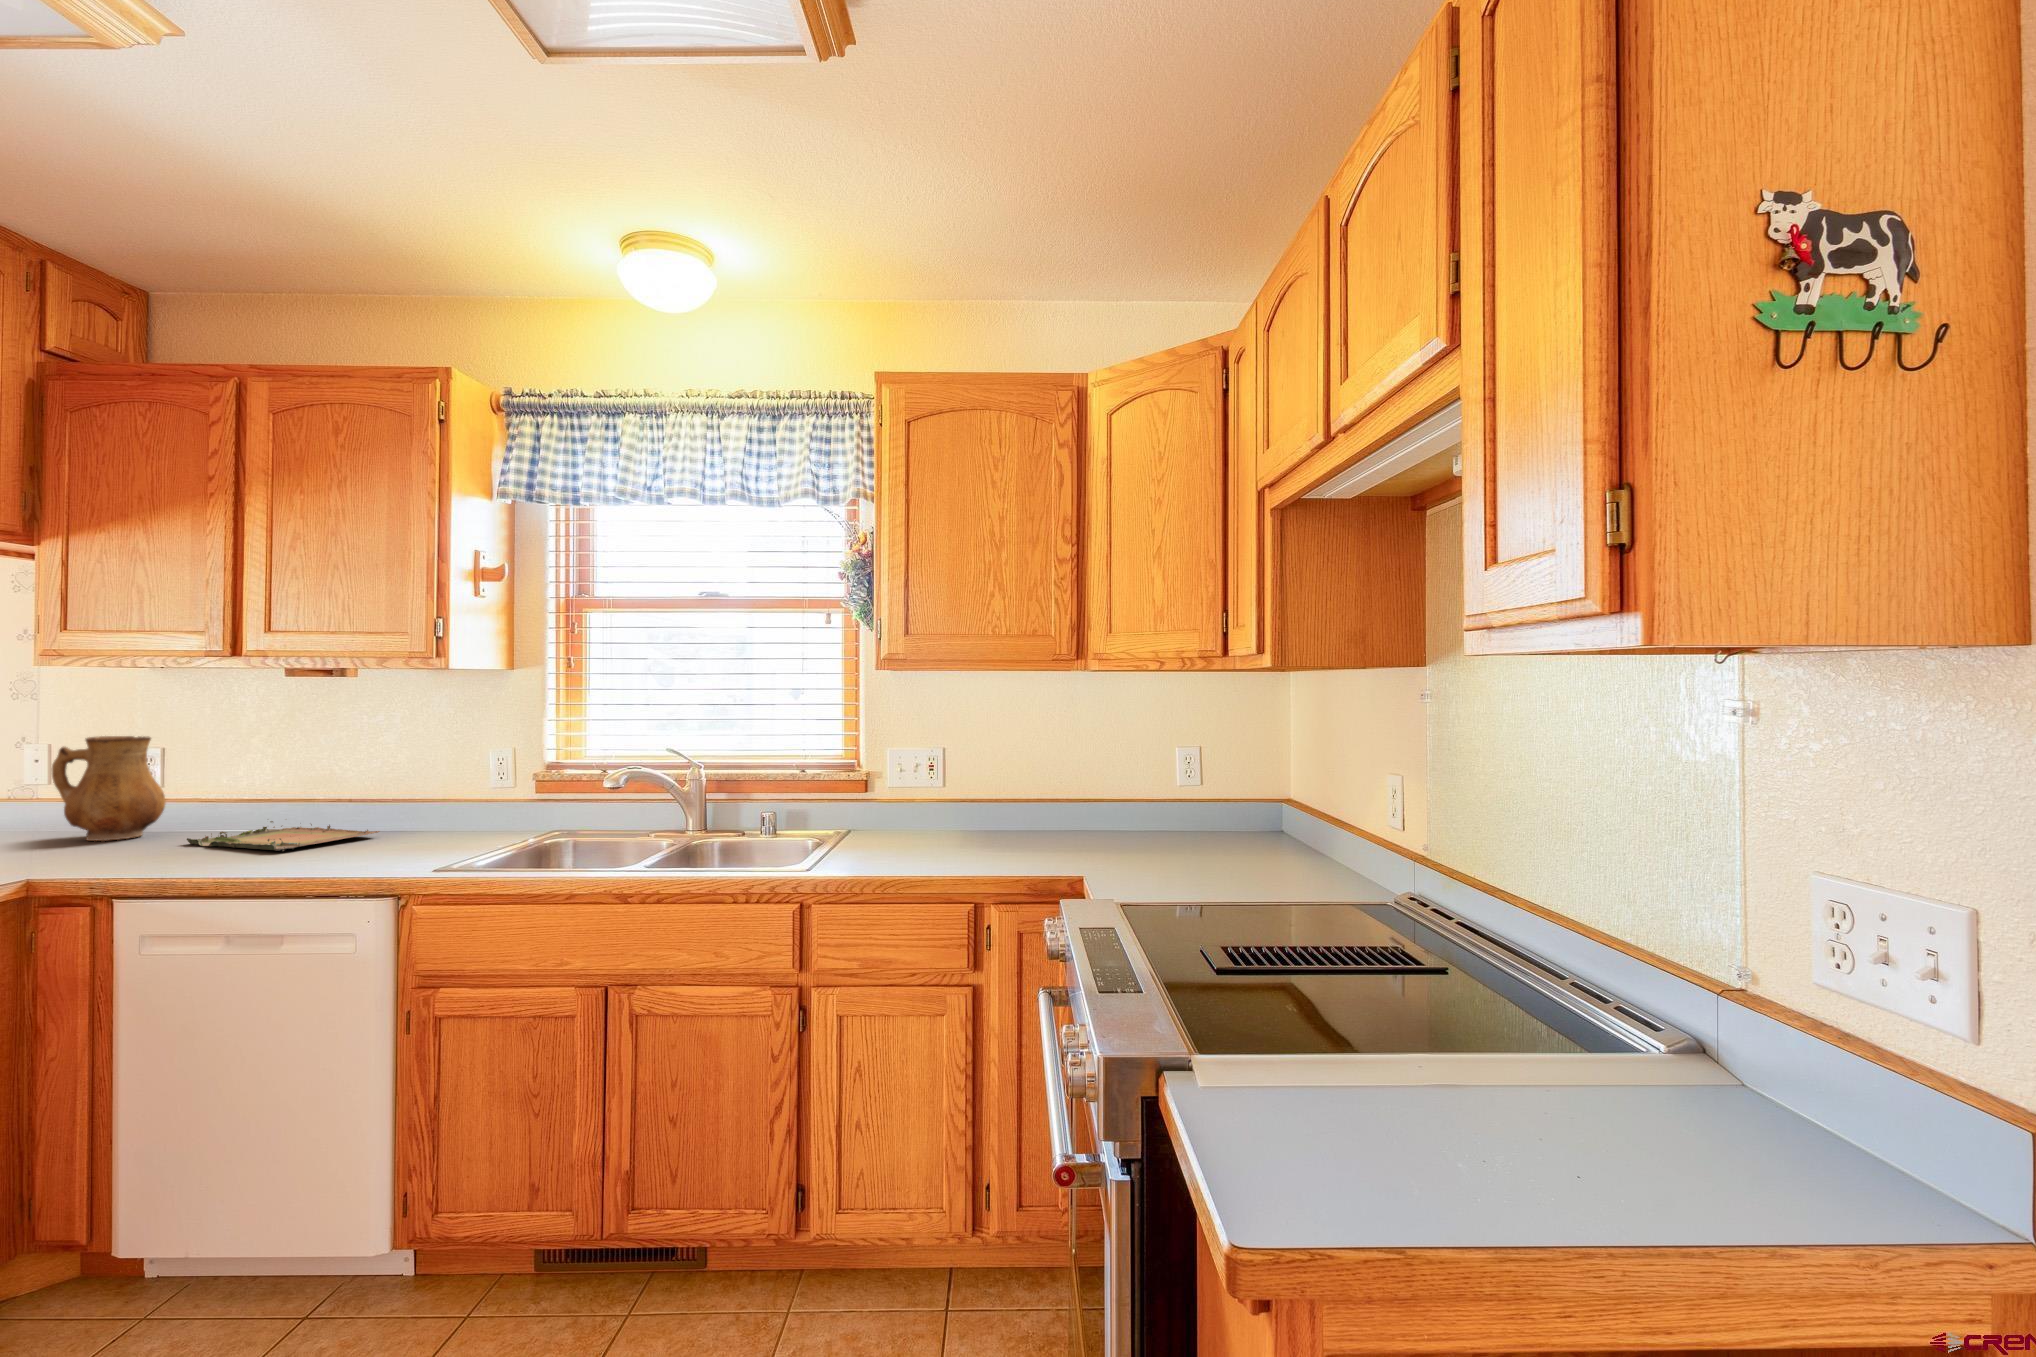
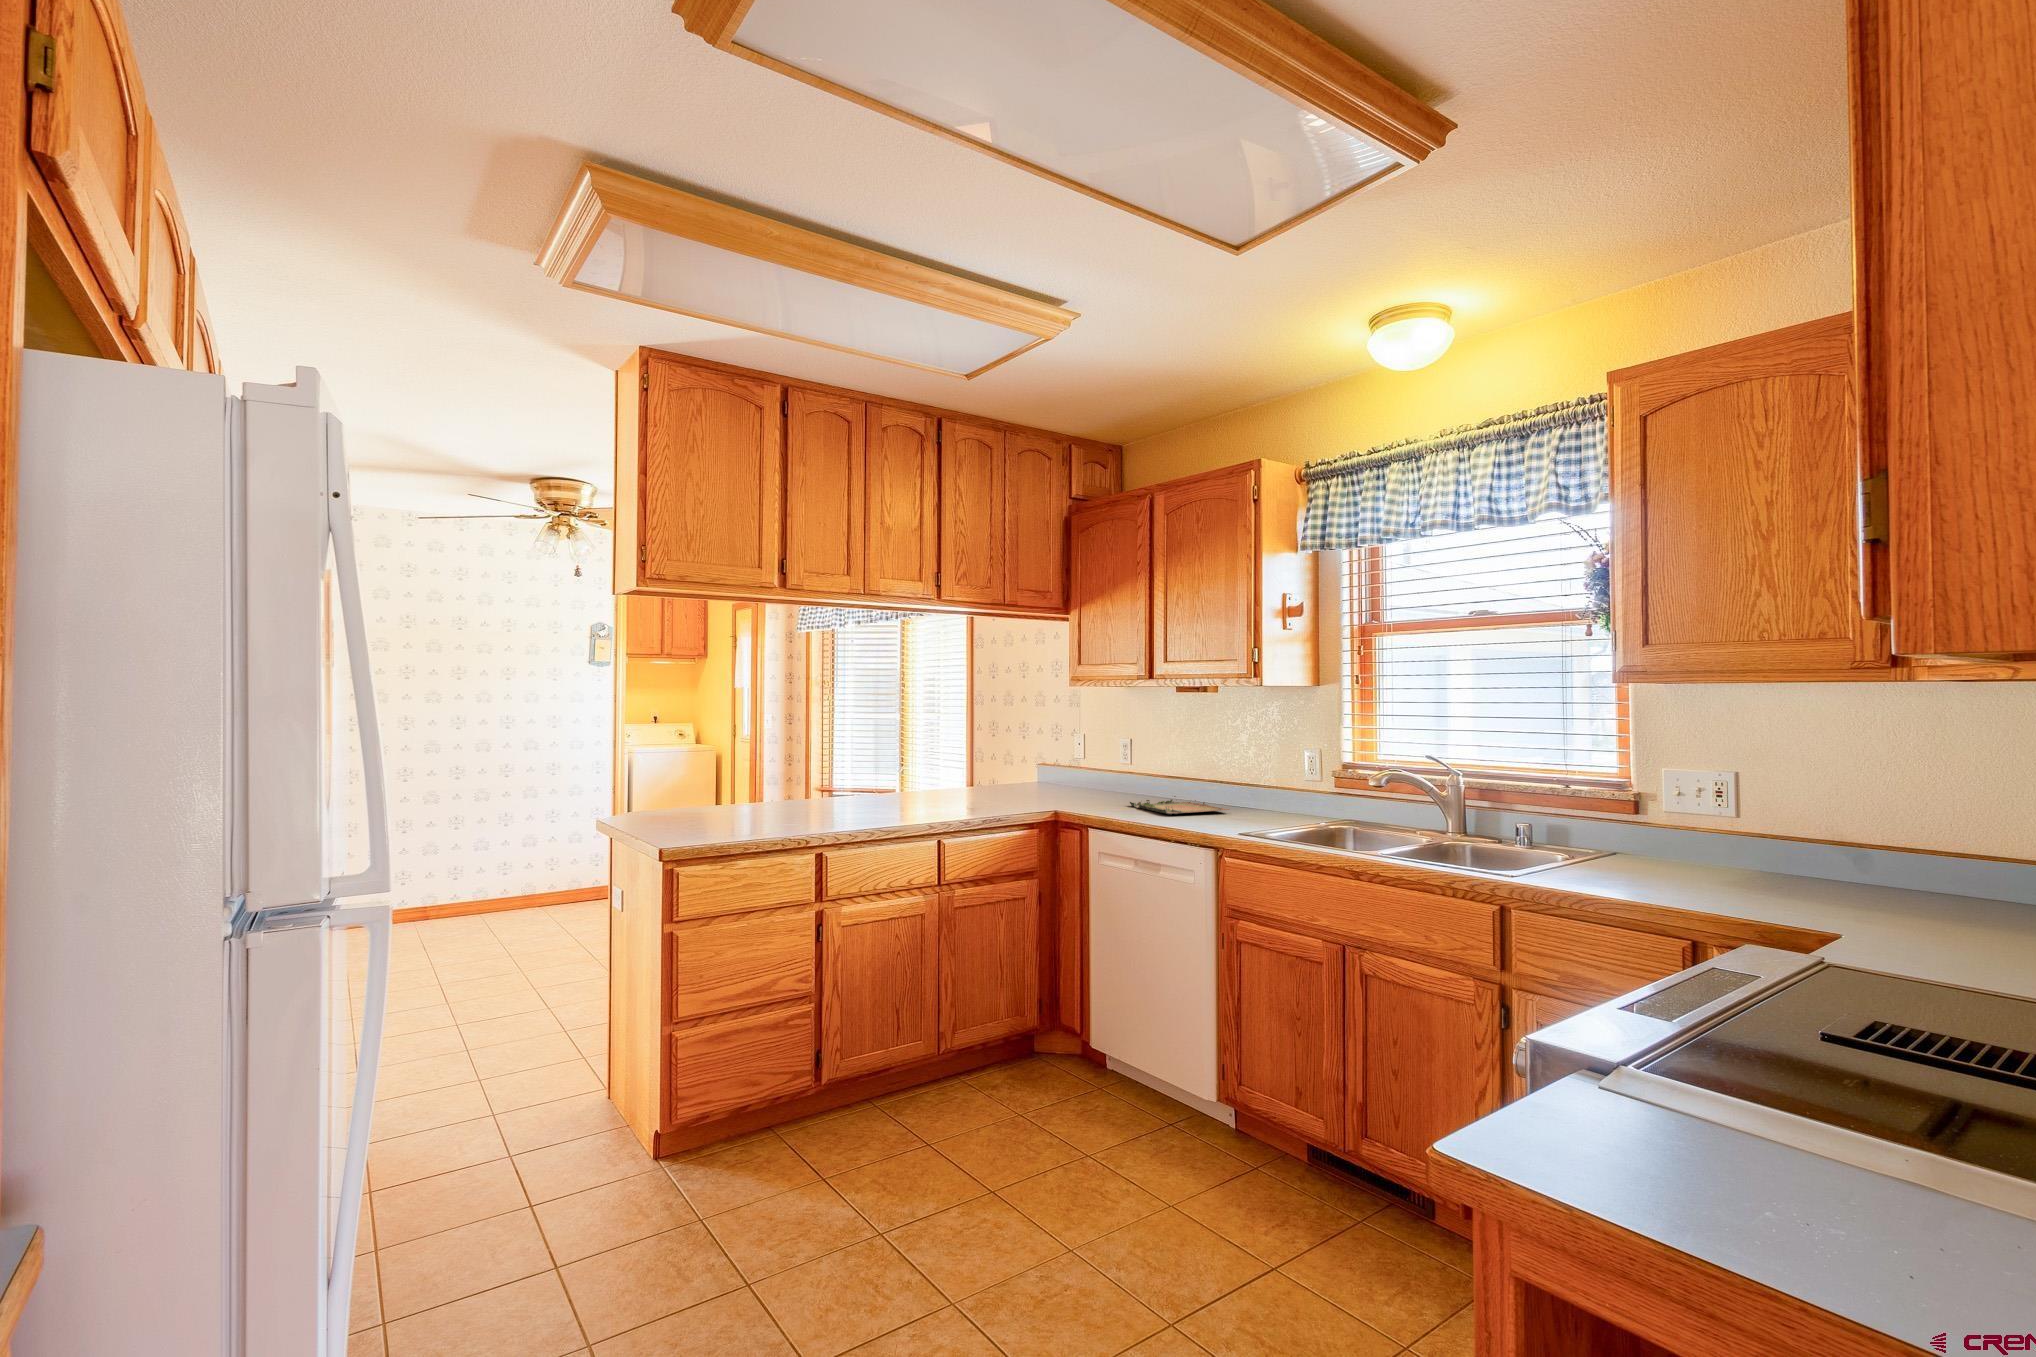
ceramic pitcher: present [52,736,166,841] -> none [1074,734,1124,799]

